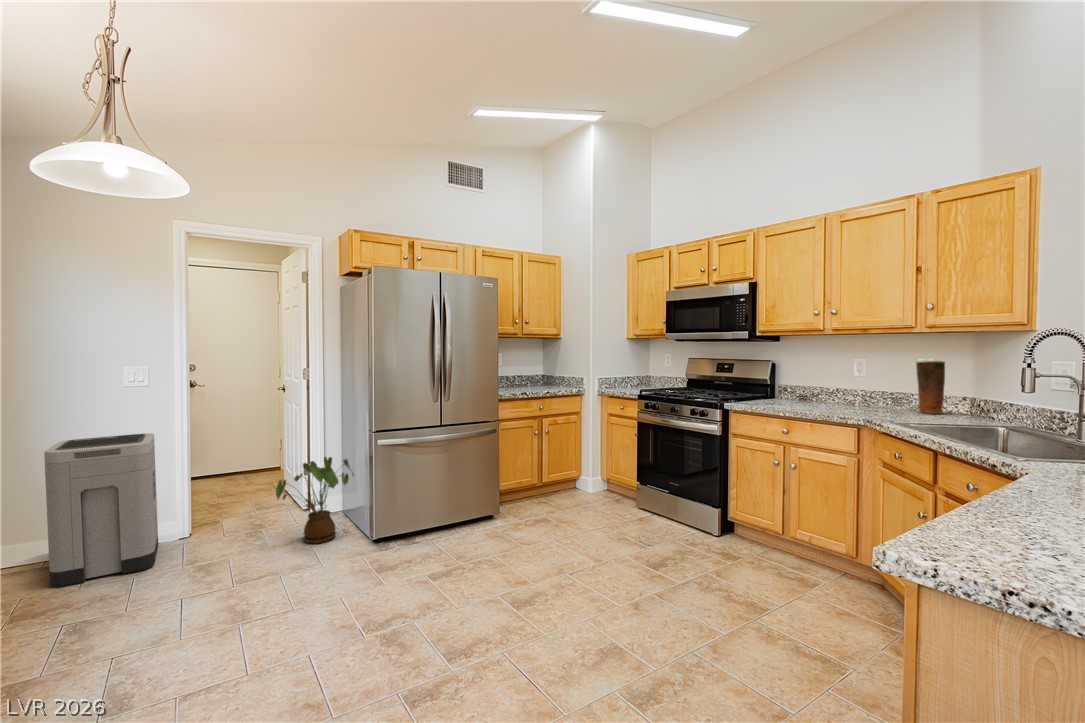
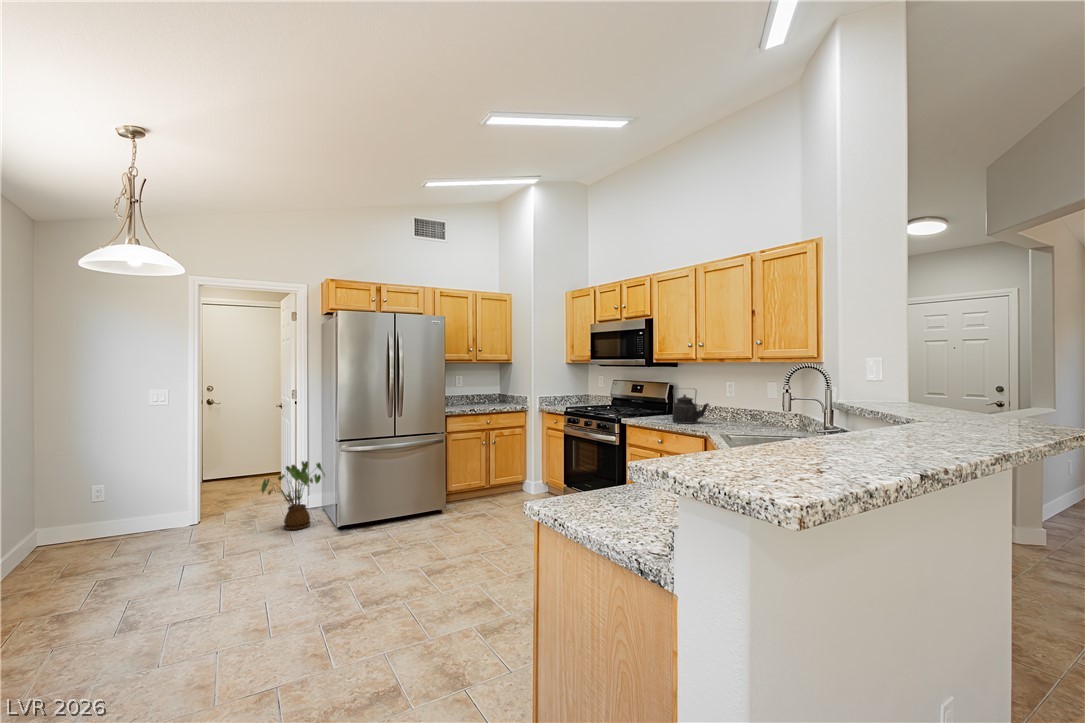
vase: present [916,361,945,414] -> none [758,385,779,427]
kettle: none [797,366,849,410] -> present [672,389,709,424]
trash can: present [44,433,158,587] -> none [87,442,171,557]

